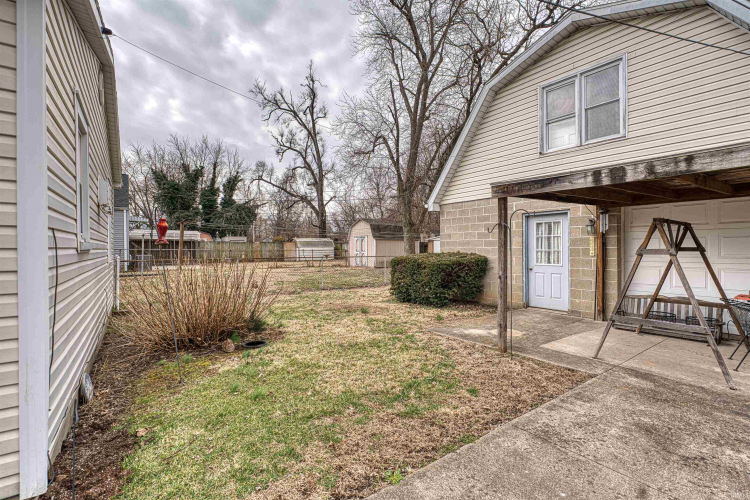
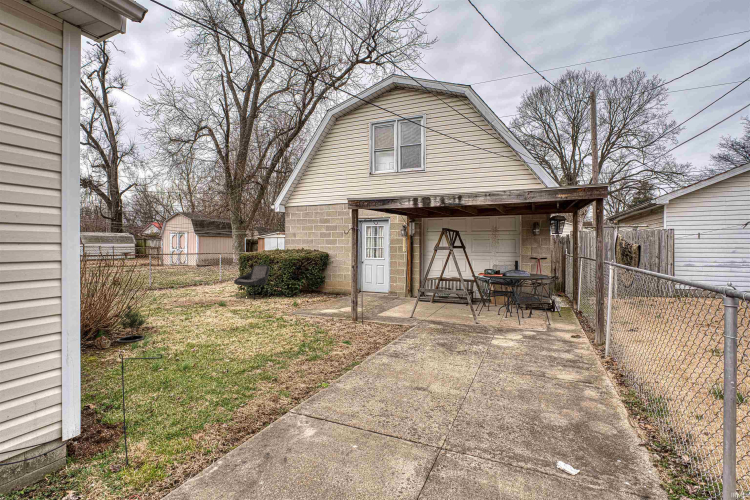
lounge chair: none [380,270,419,309] -> present [234,265,271,300]

